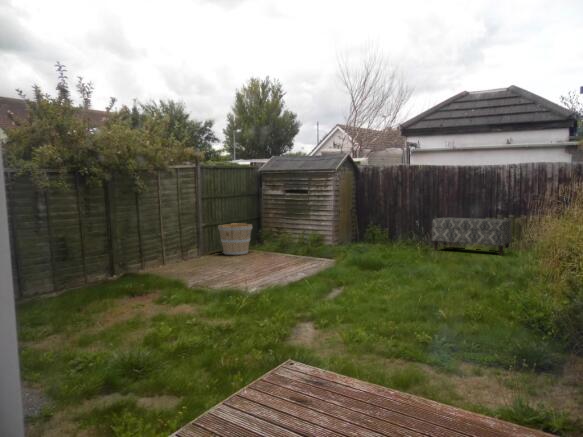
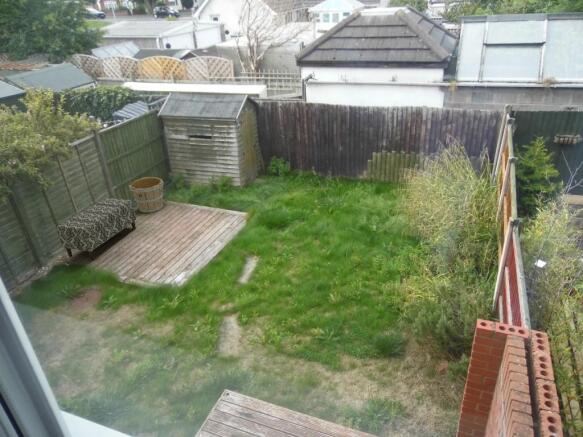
bench: present [432,218,511,256] -> present [57,198,136,260]

